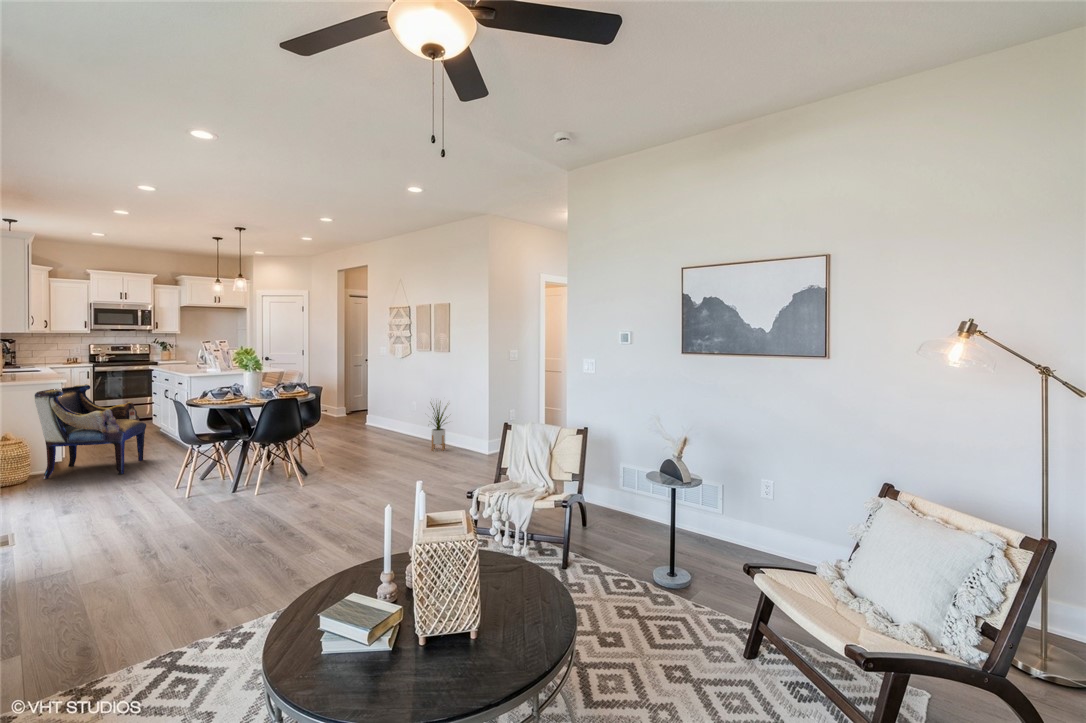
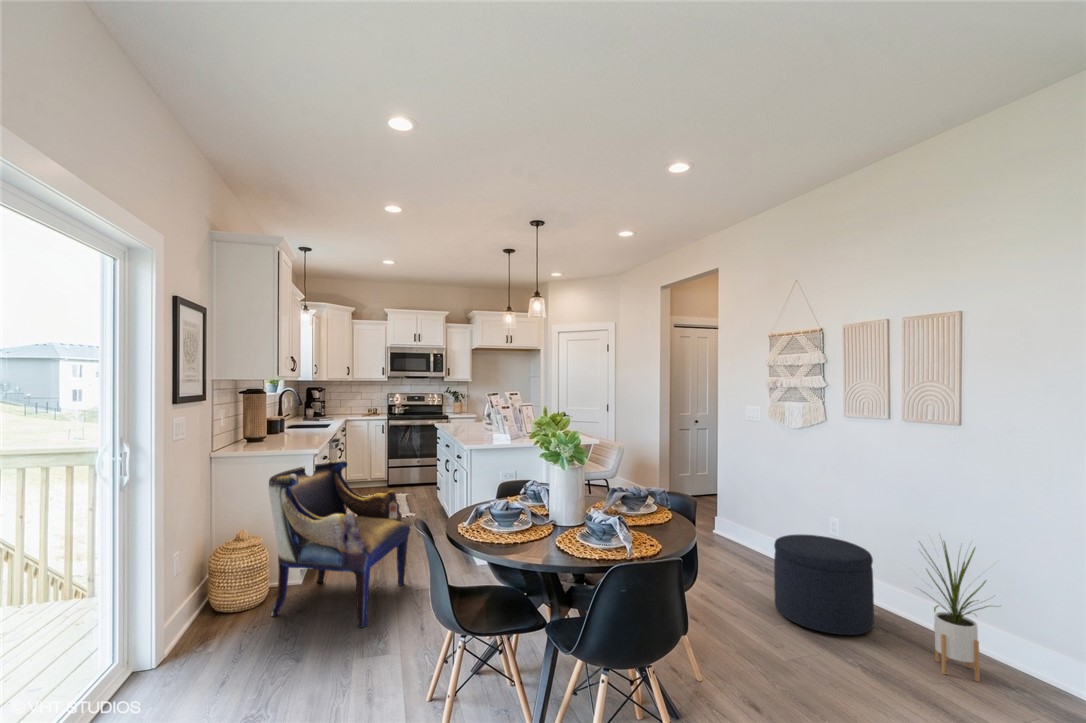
ottoman: none [377,409,419,447] -> present [774,534,874,635]

